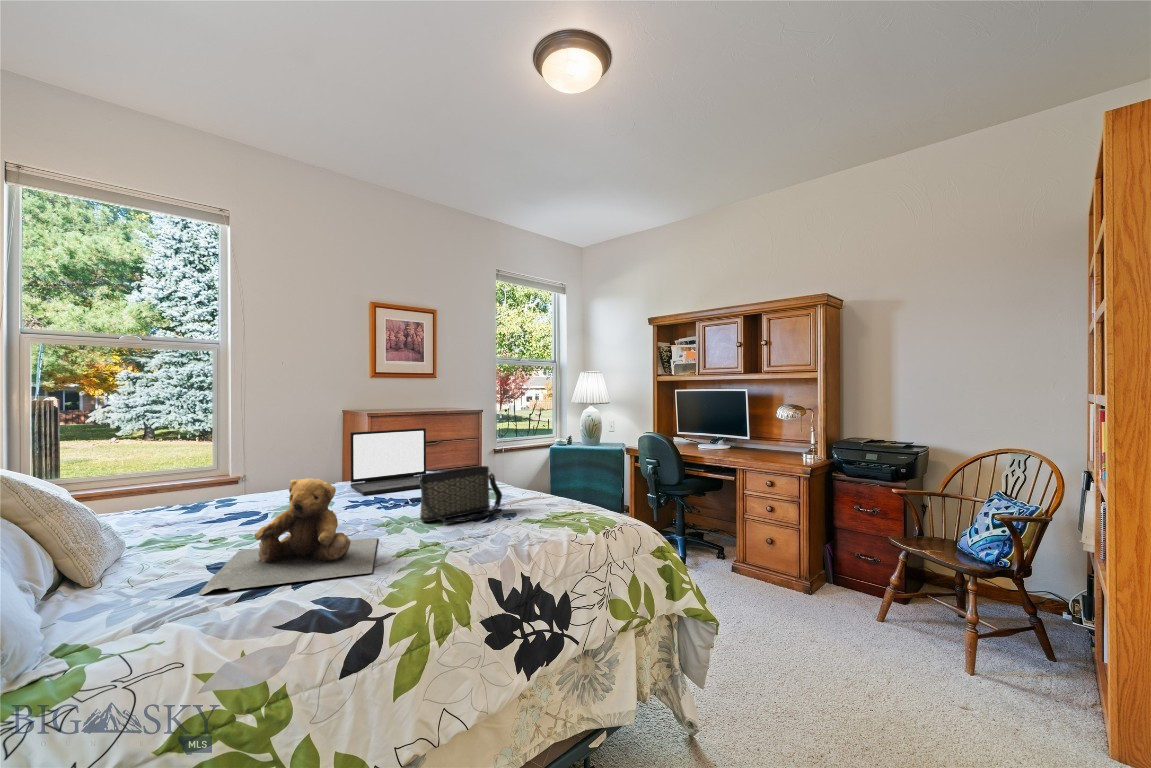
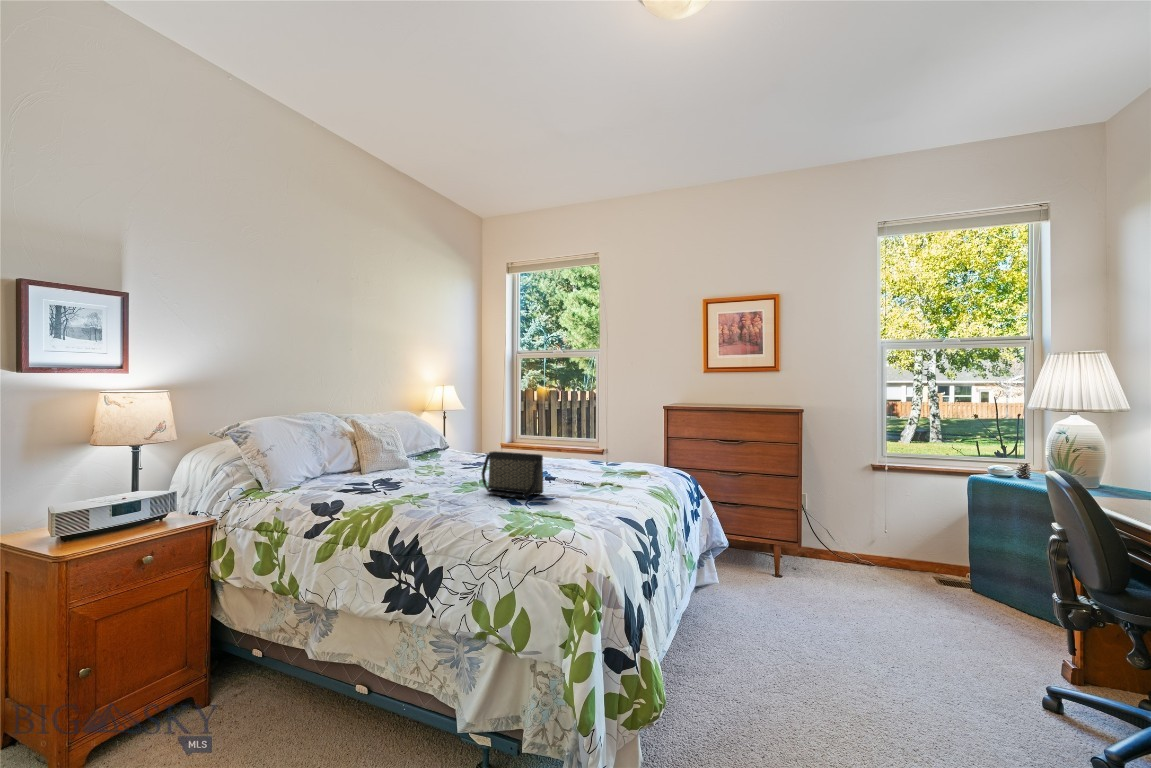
laptop: present [350,428,426,495] -> none [553,419,632,474]
teddy bear: present [199,478,377,595] -> none [350,438,447,499]

